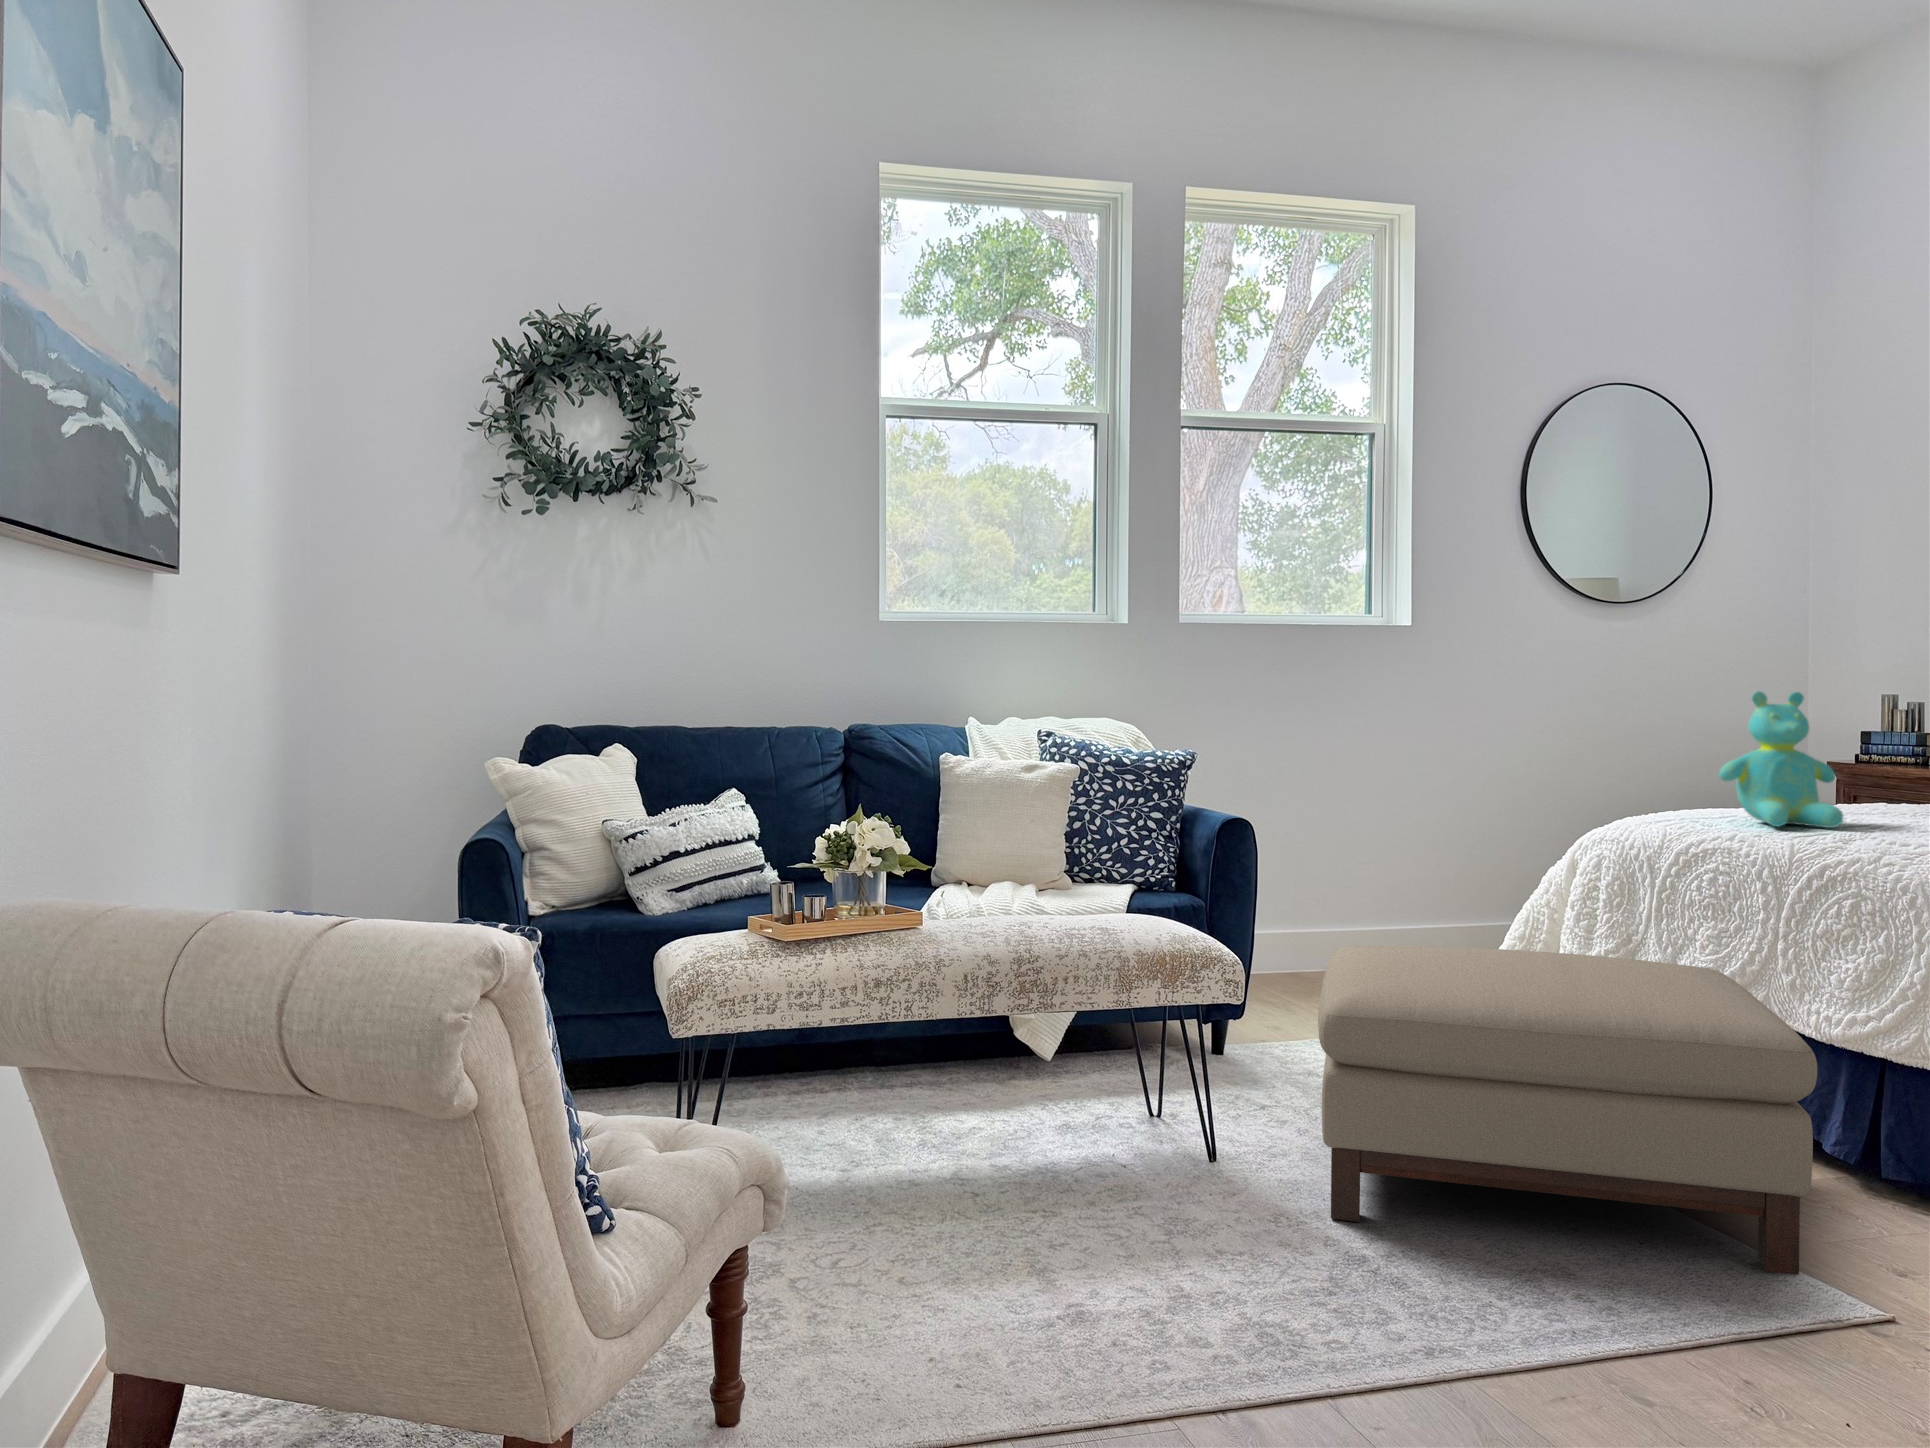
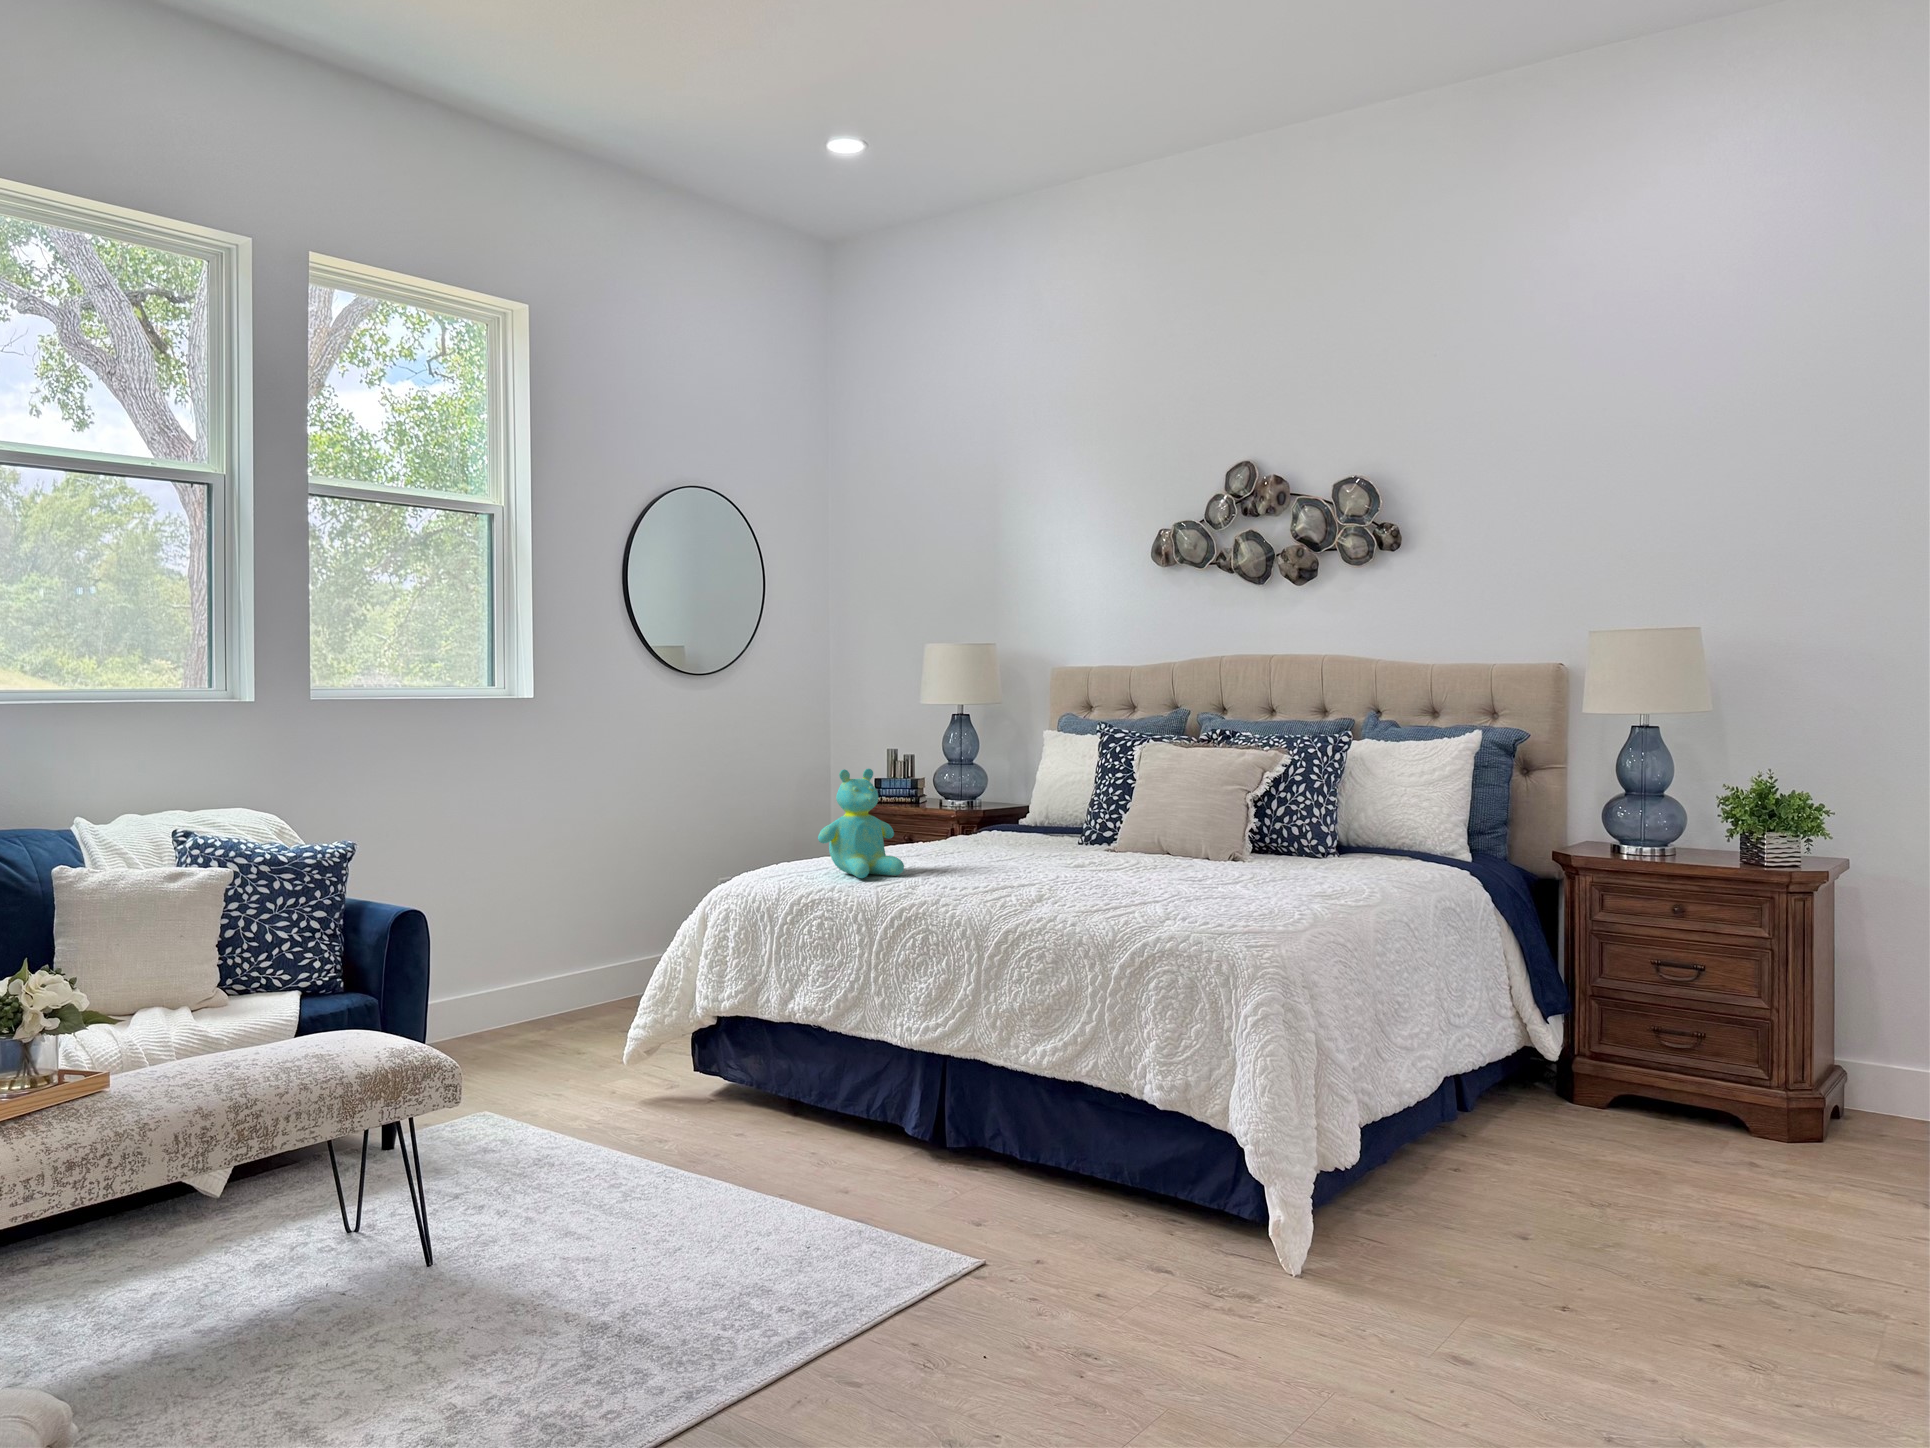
ottoman: present [1318,946,1817,1275] -> none [522,1002,927,1294]

